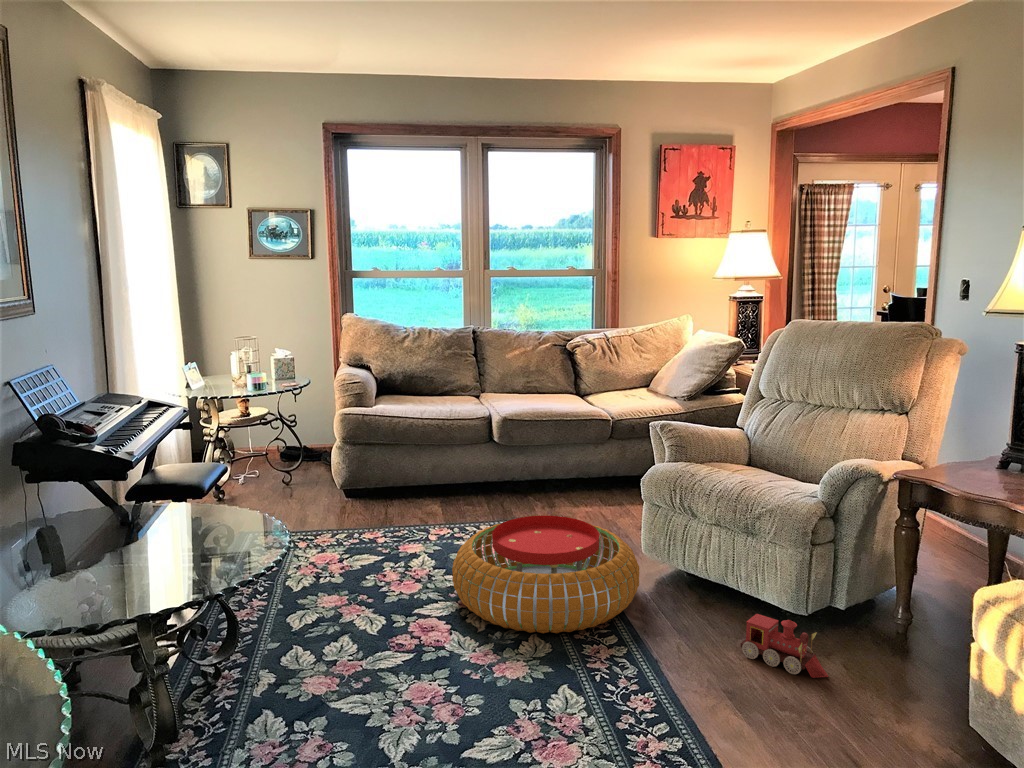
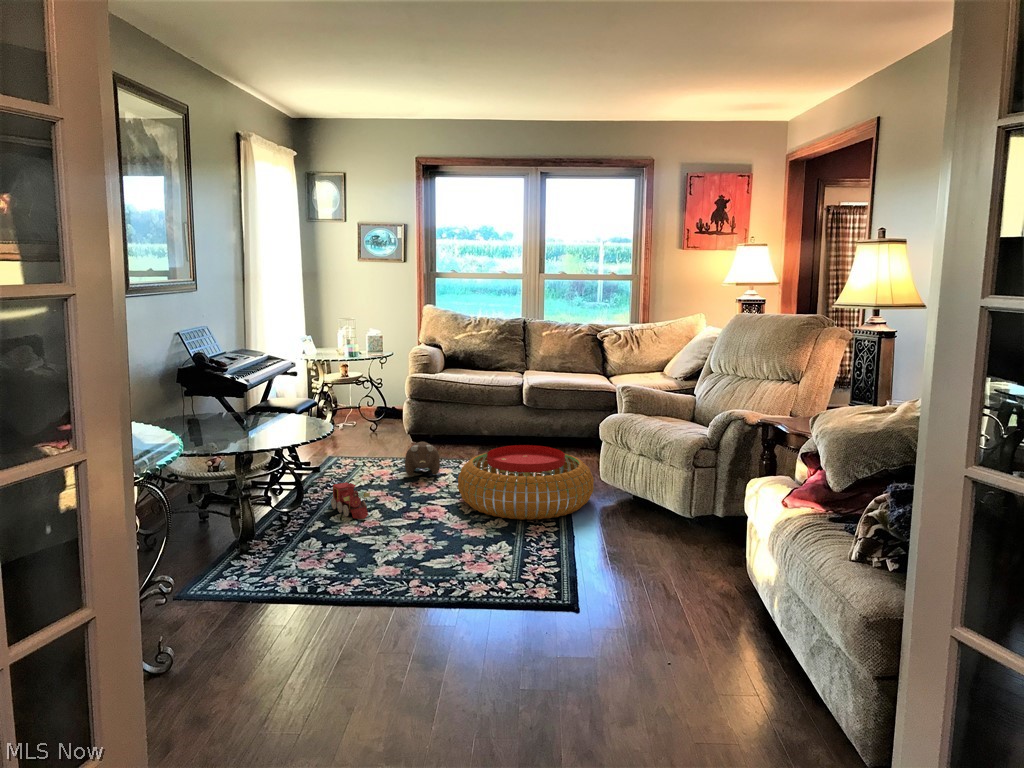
plush toy: none [360,513,409,562] -> present [405,442,440,475]
toy train: present [741,614,828,678] -> present [331,482,370,519]

